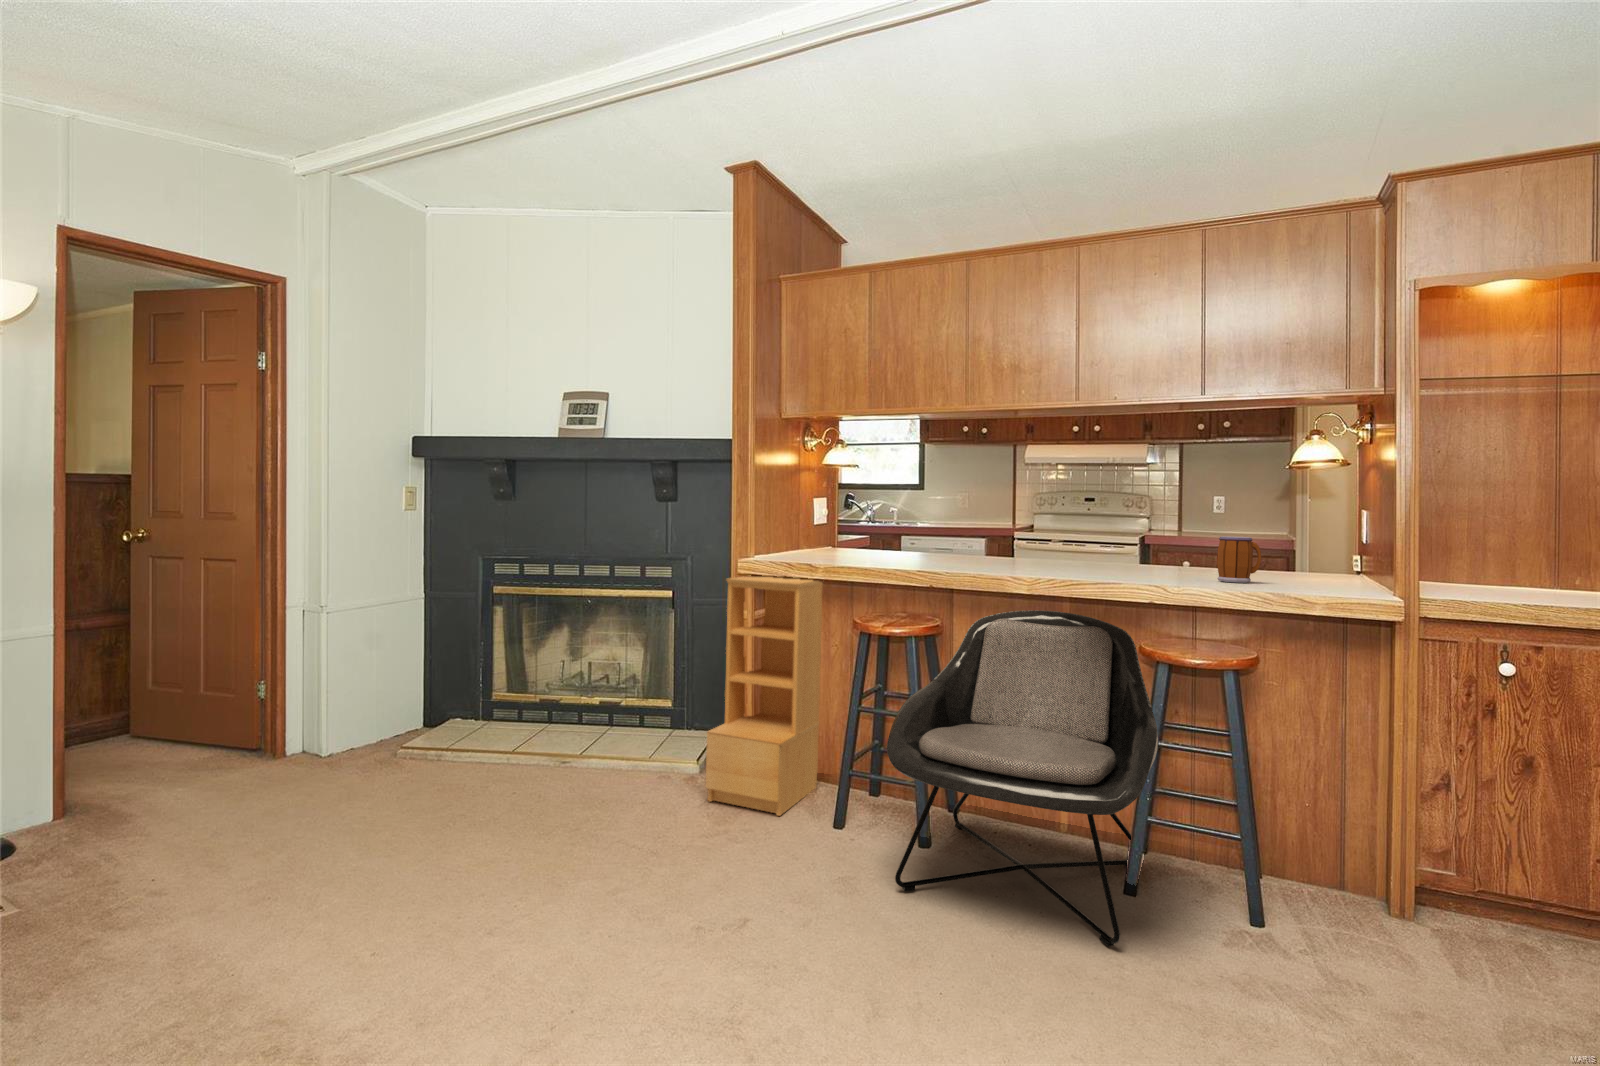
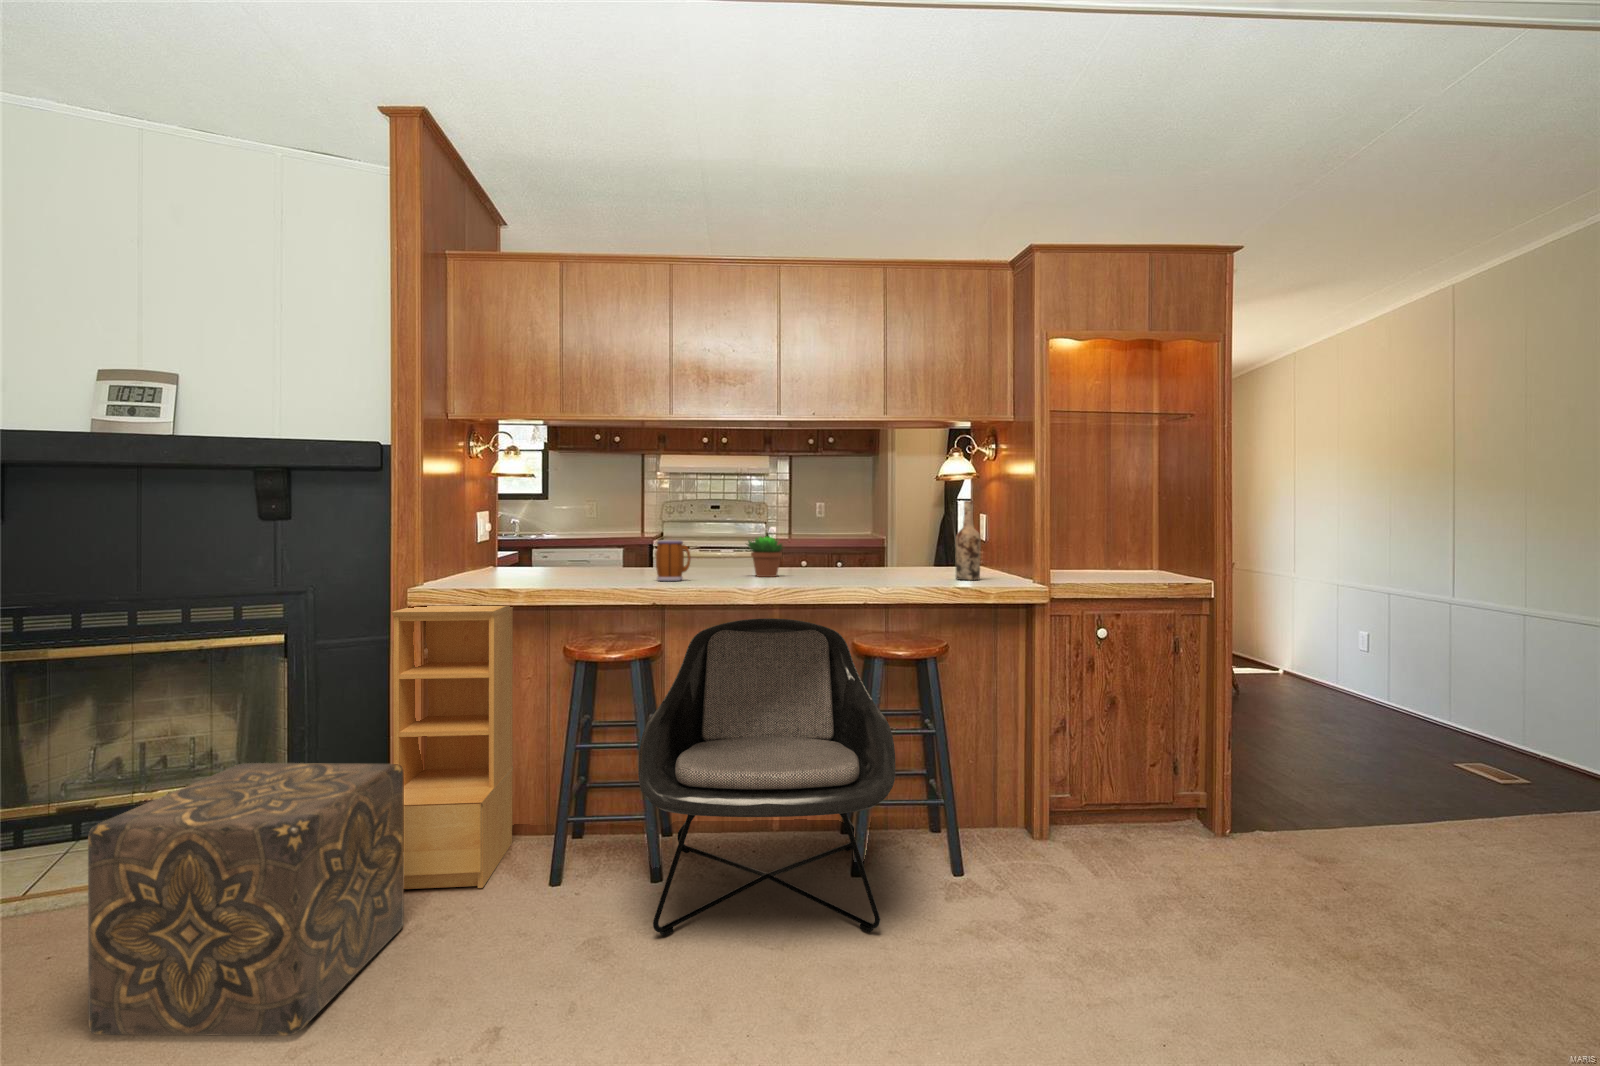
wine bottle: none [1284,491,1320,586] -> present [956,501,981,580]
succulent plant: none [1043,526,1089,570] -> present [748,537,782,577]
mug: present [1217,536,1261,583] -> present [656,540,691,581]
ottoman: none [520,682,718,879] -> present [88,763,404,1036]

